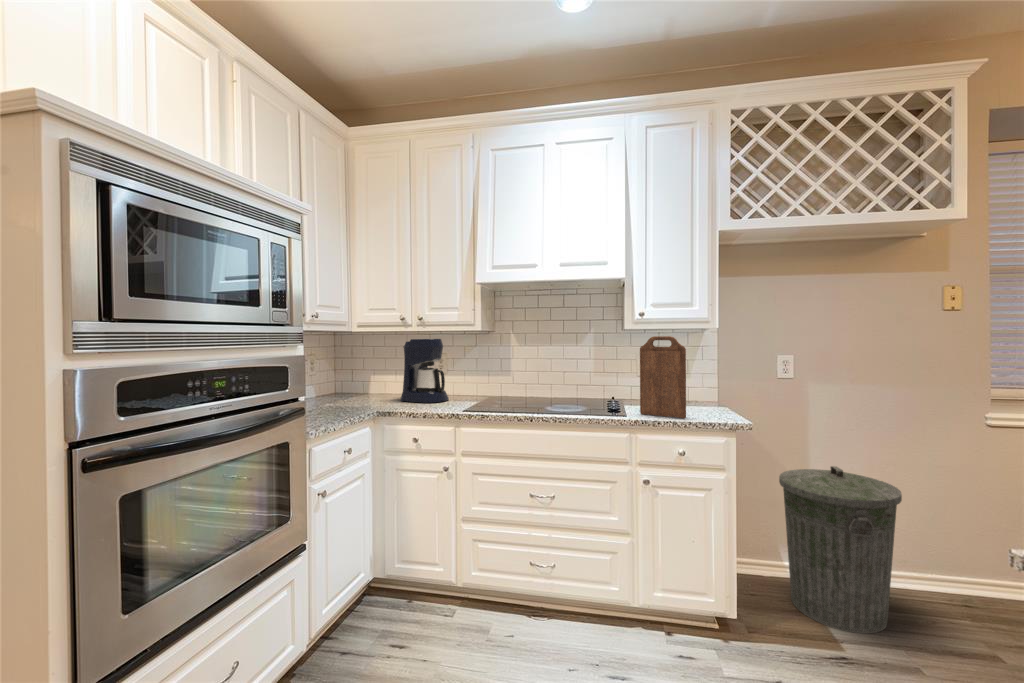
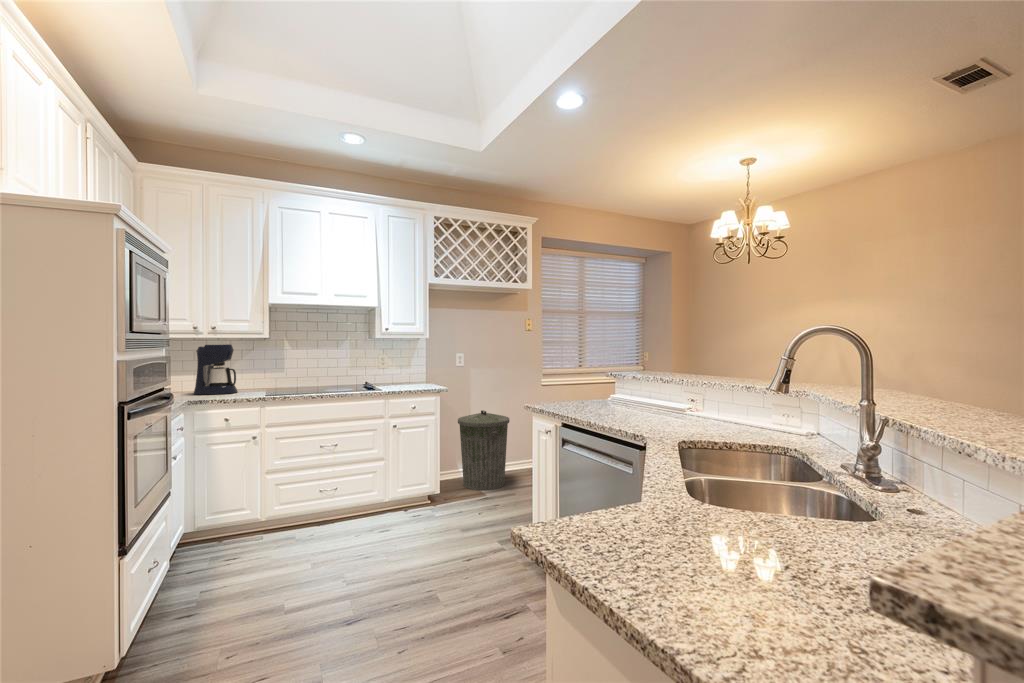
cutting board: present [640,336,686,418] -> none [388,343,415,389]

